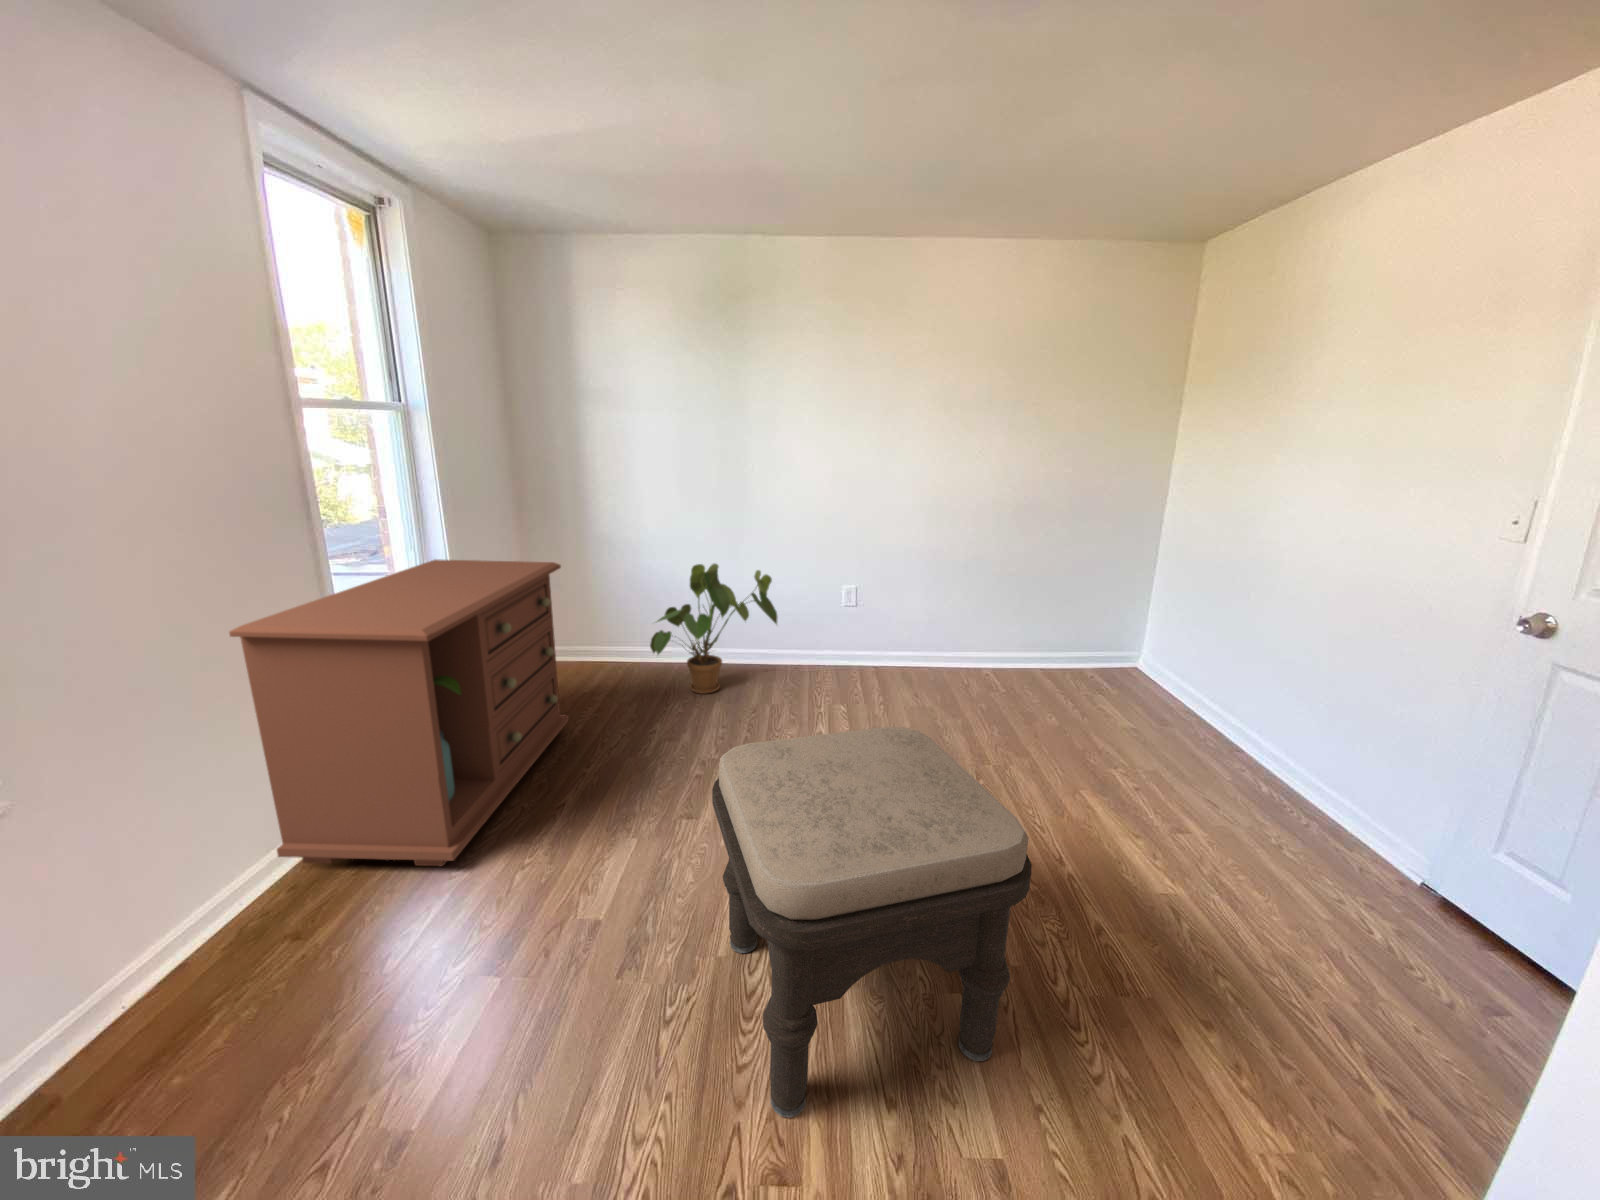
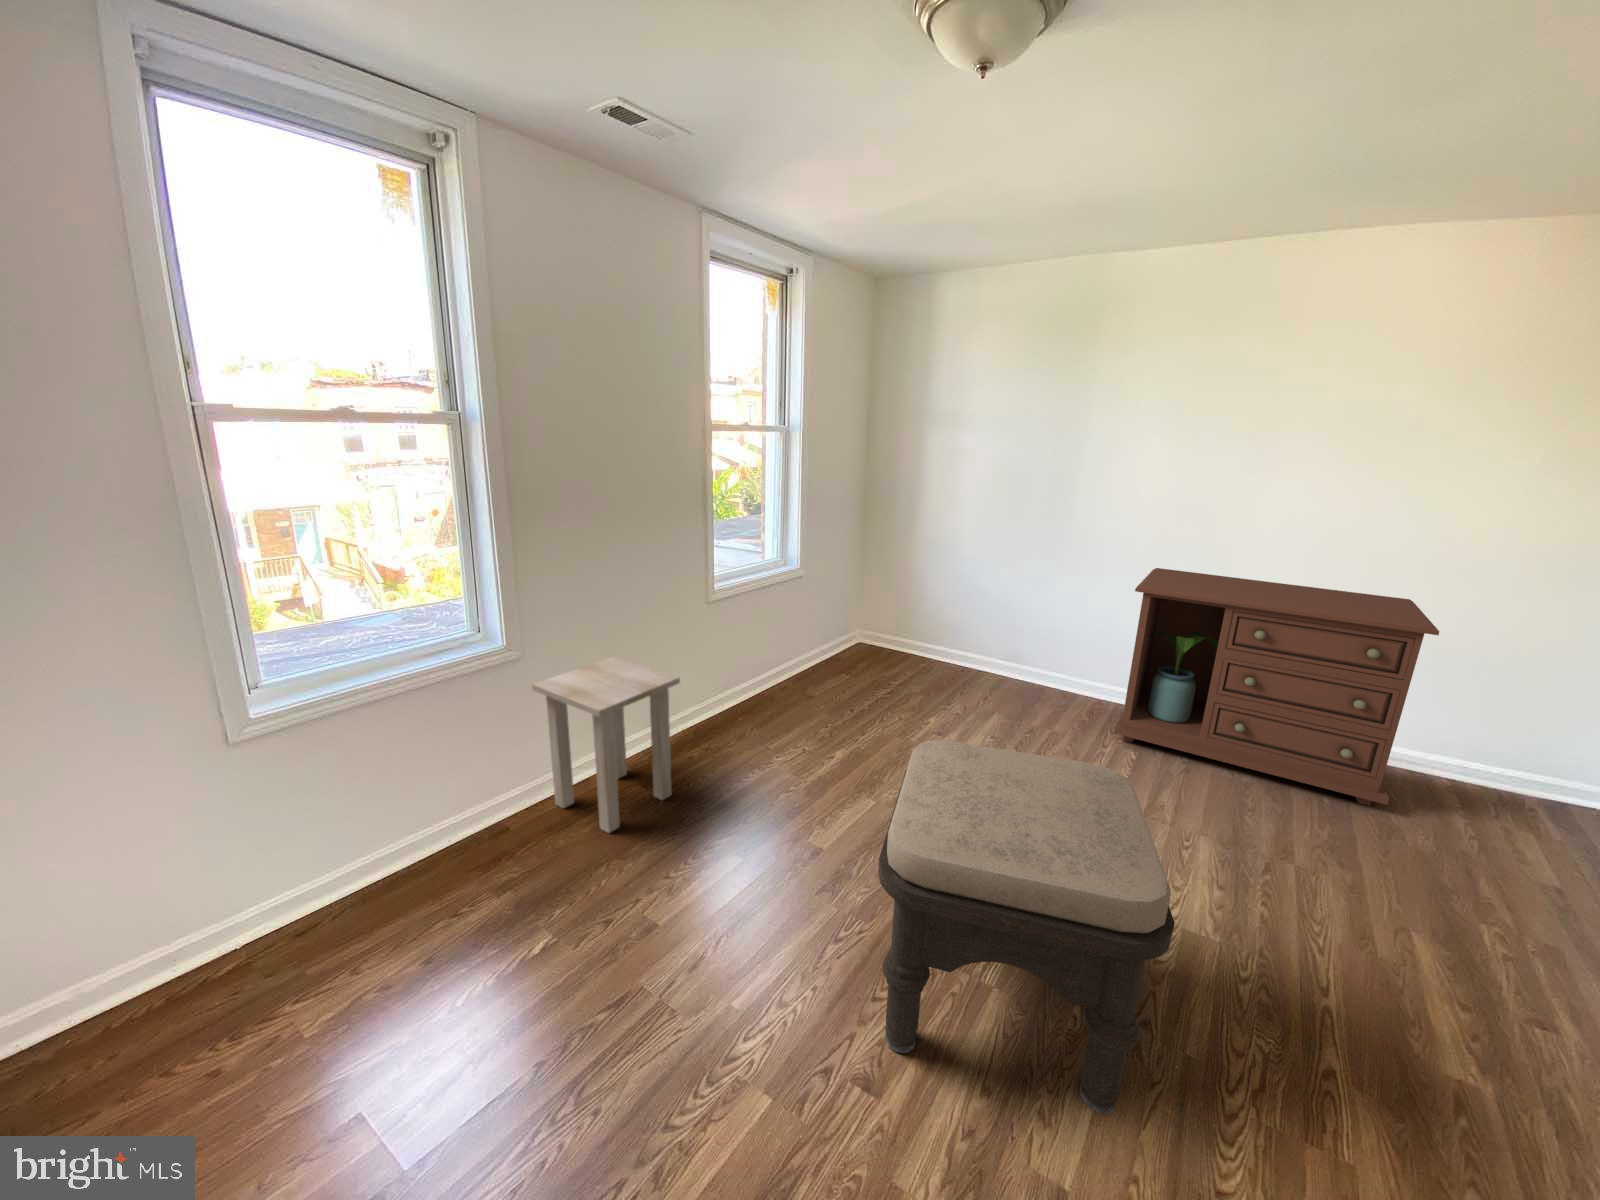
dresser: present [229,559,569,866] -> present [1114,568,1439,806]
house plant: present [650,564,778,694] -> none [947,580,1080,704]
side table: none [11,756,343,1036] -> present [532,657,680,833]

